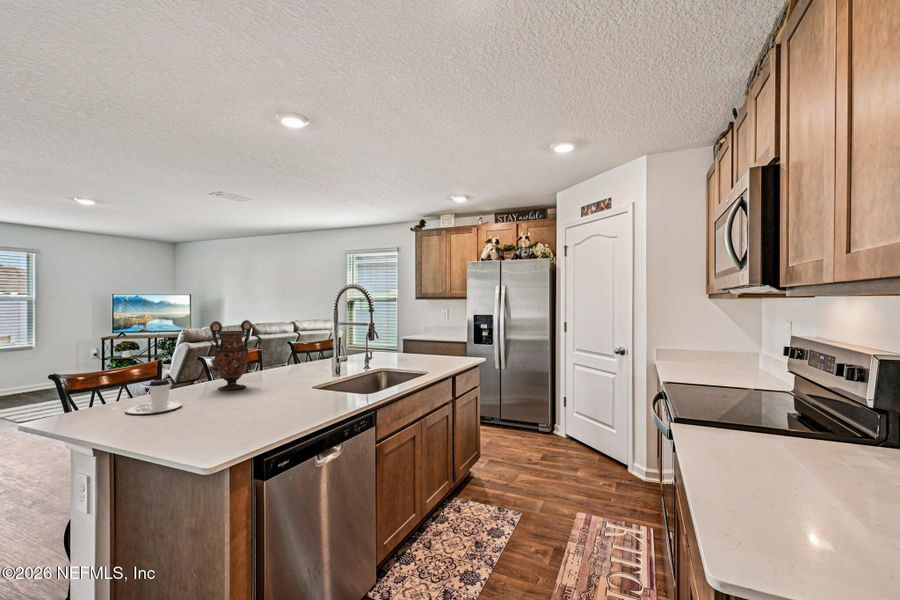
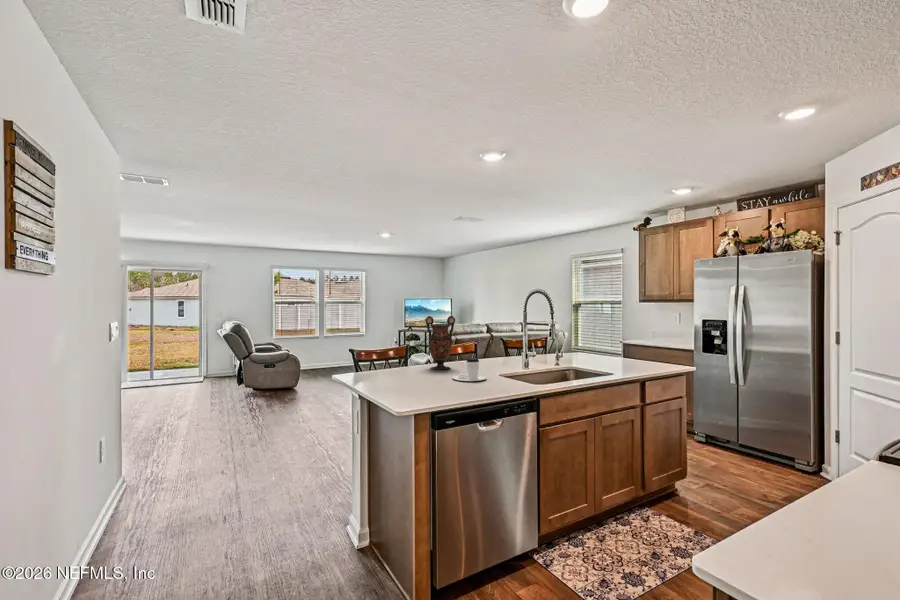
coffee cup: present [125,379,182,414] -> present [453,358,486,381]

